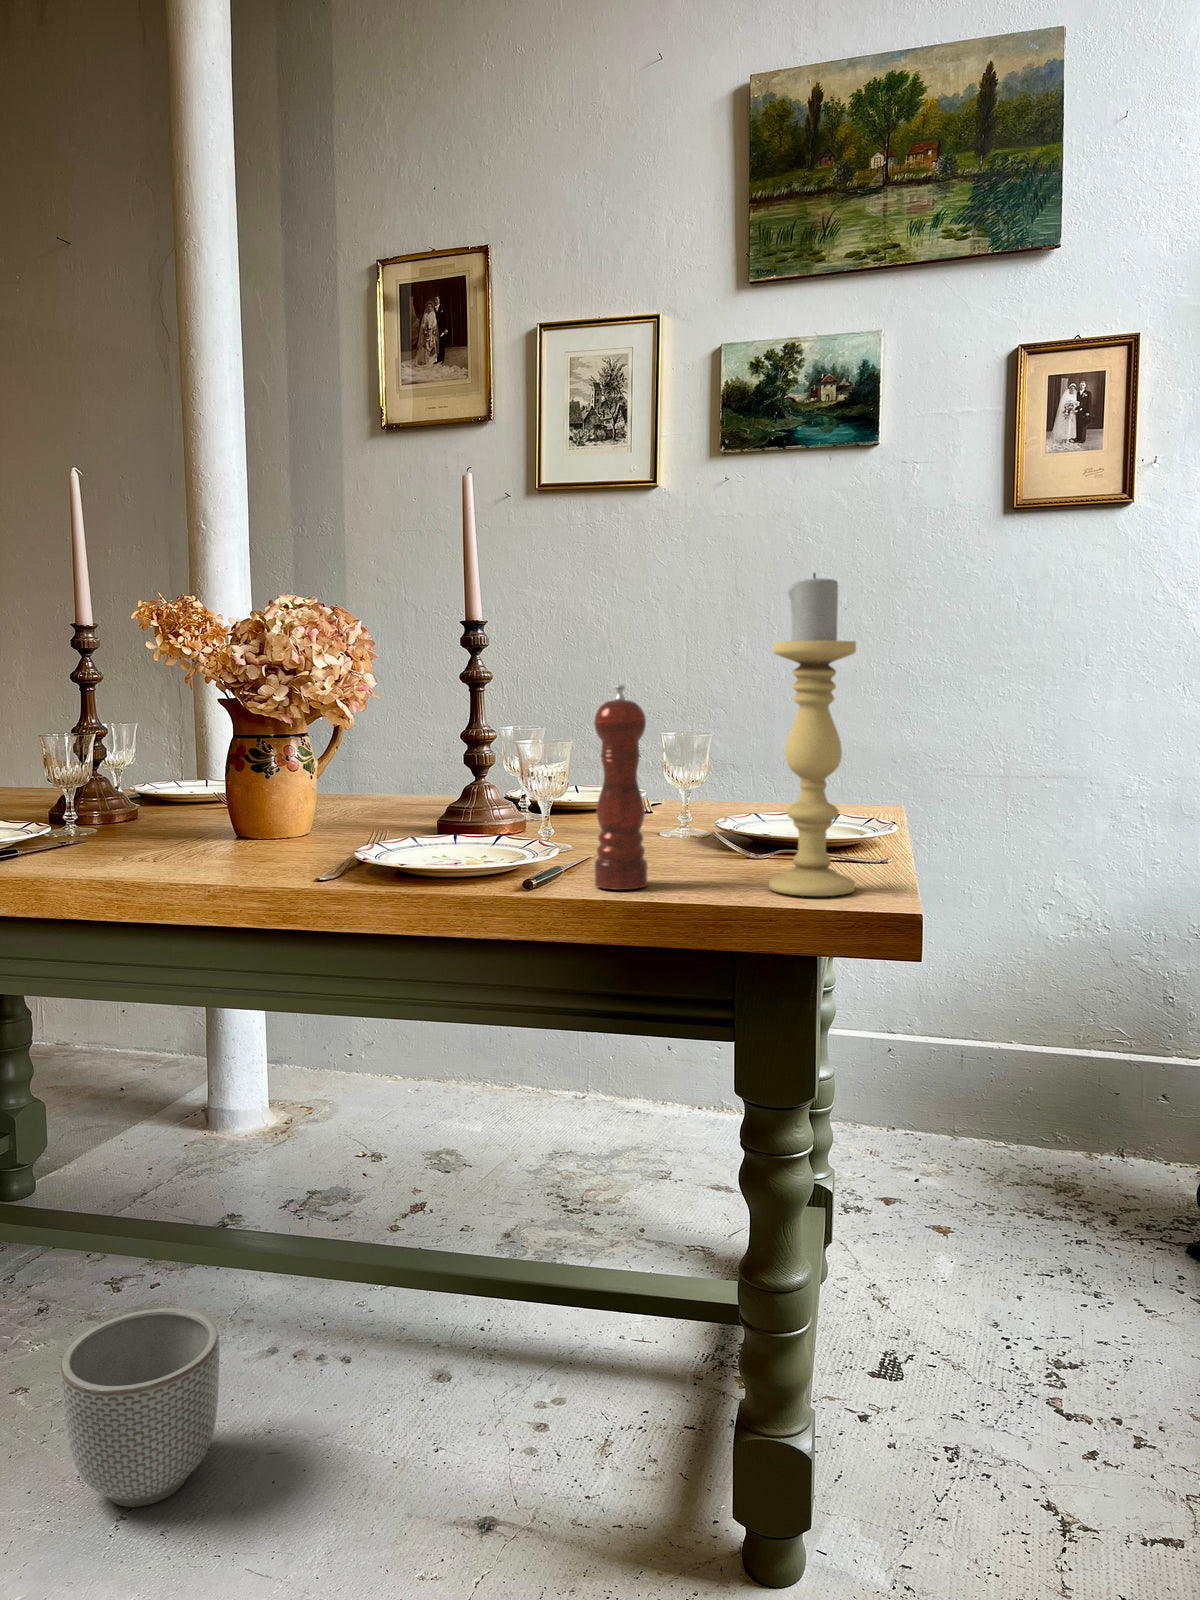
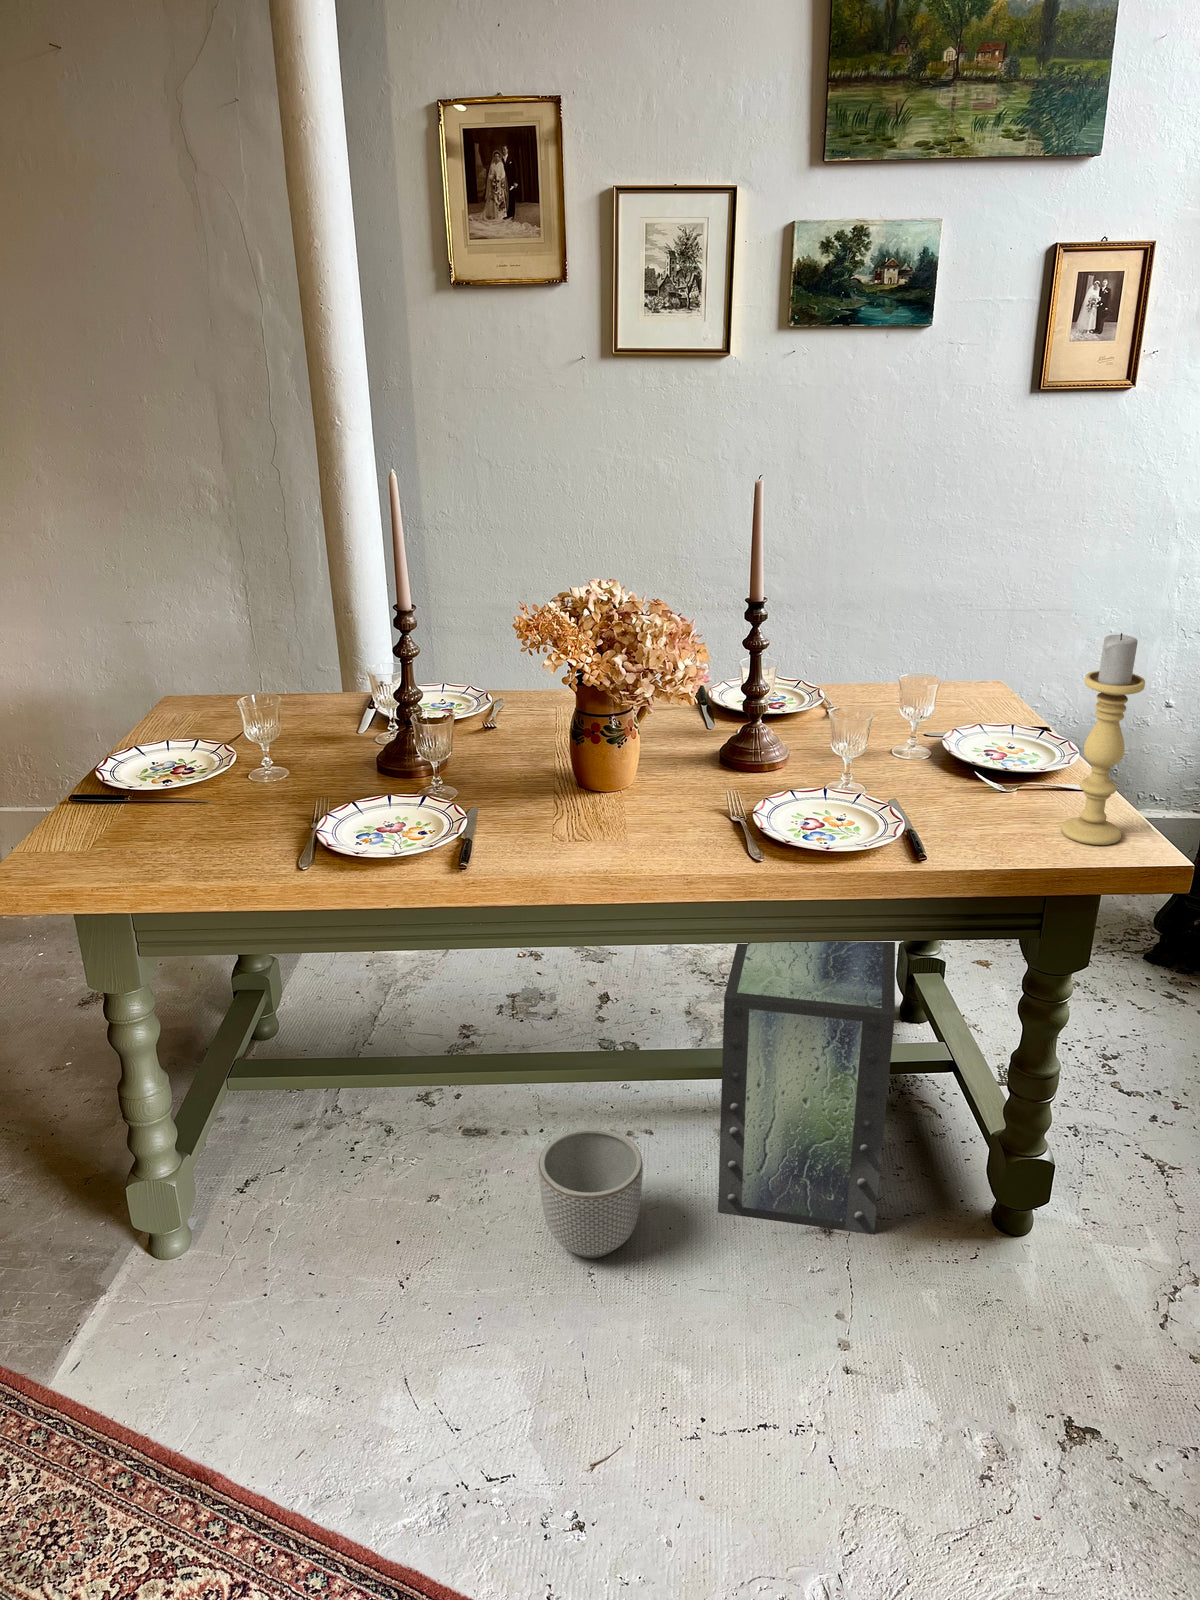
pepper mill: present [594,685,647,890] -> none [948,710,998,848]
storage box: none [332,1052,644,1554] -> present [718,942,895,1234]

